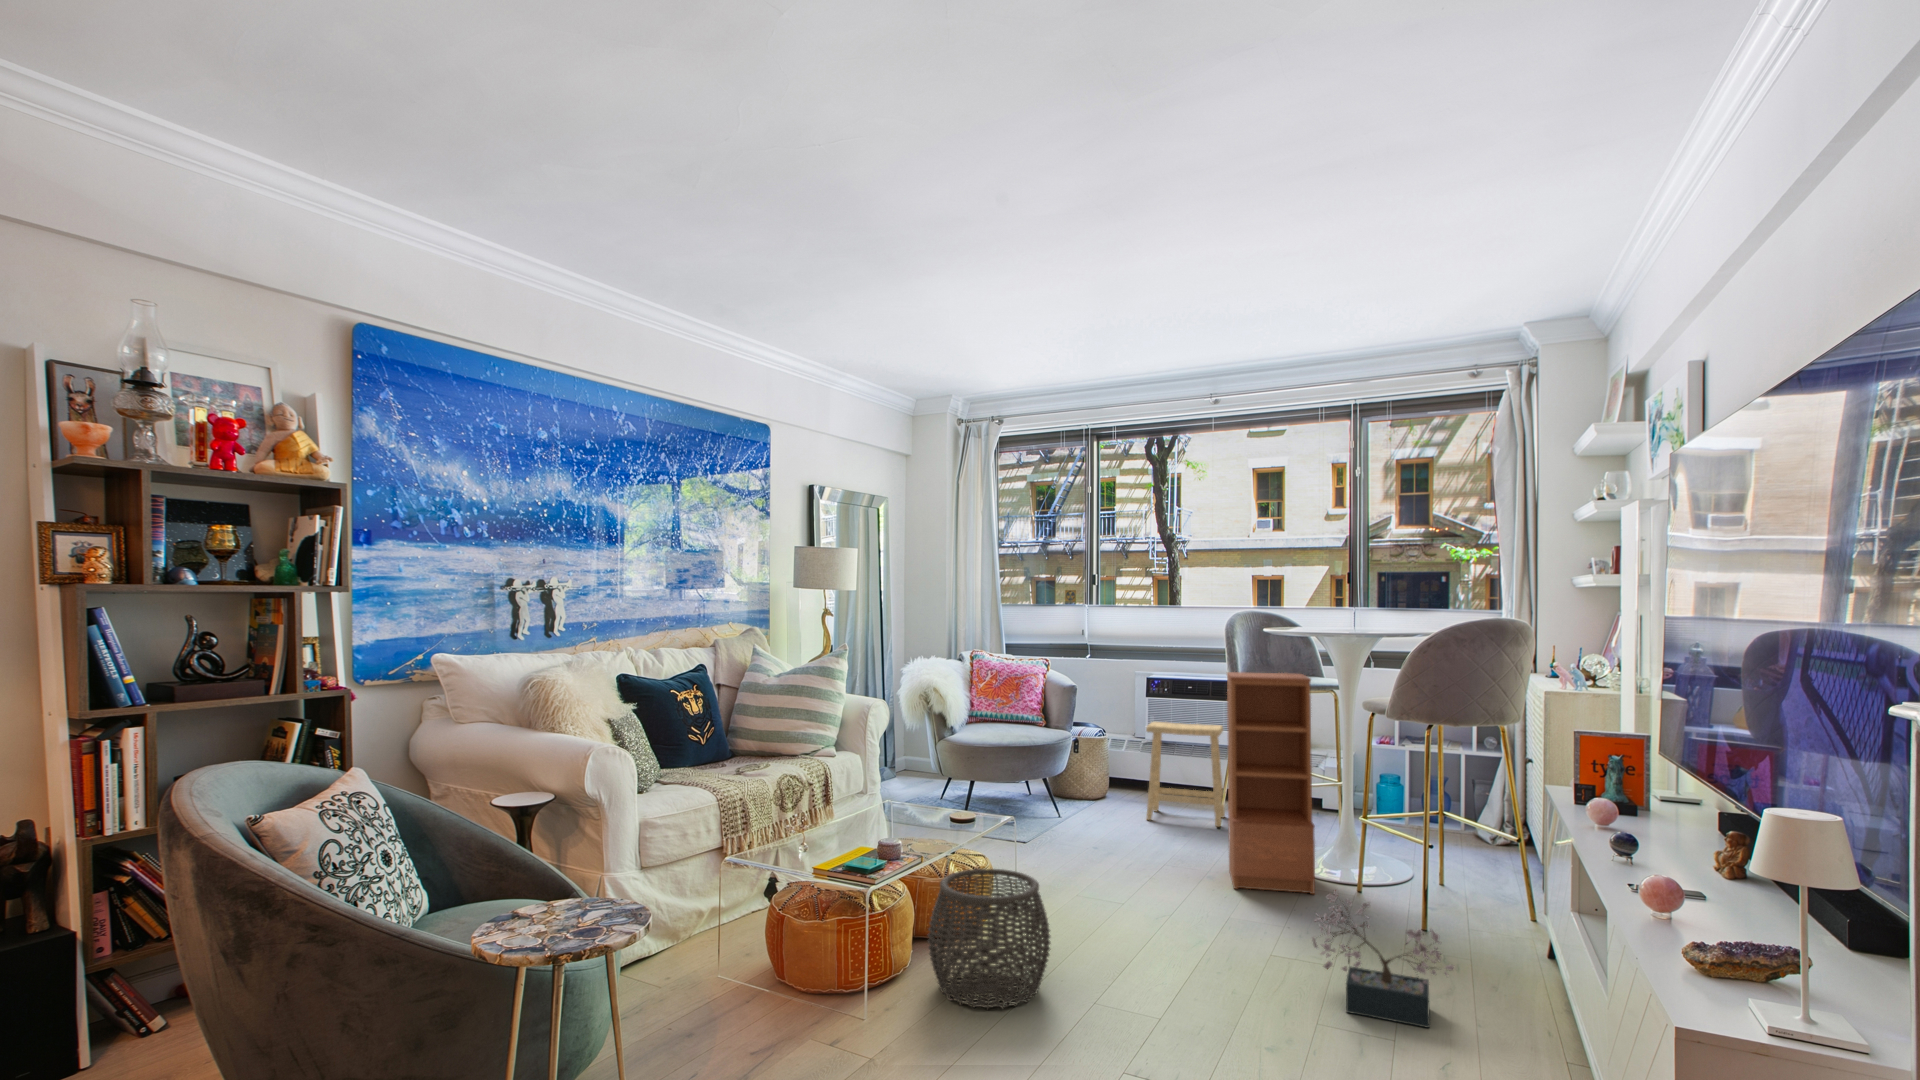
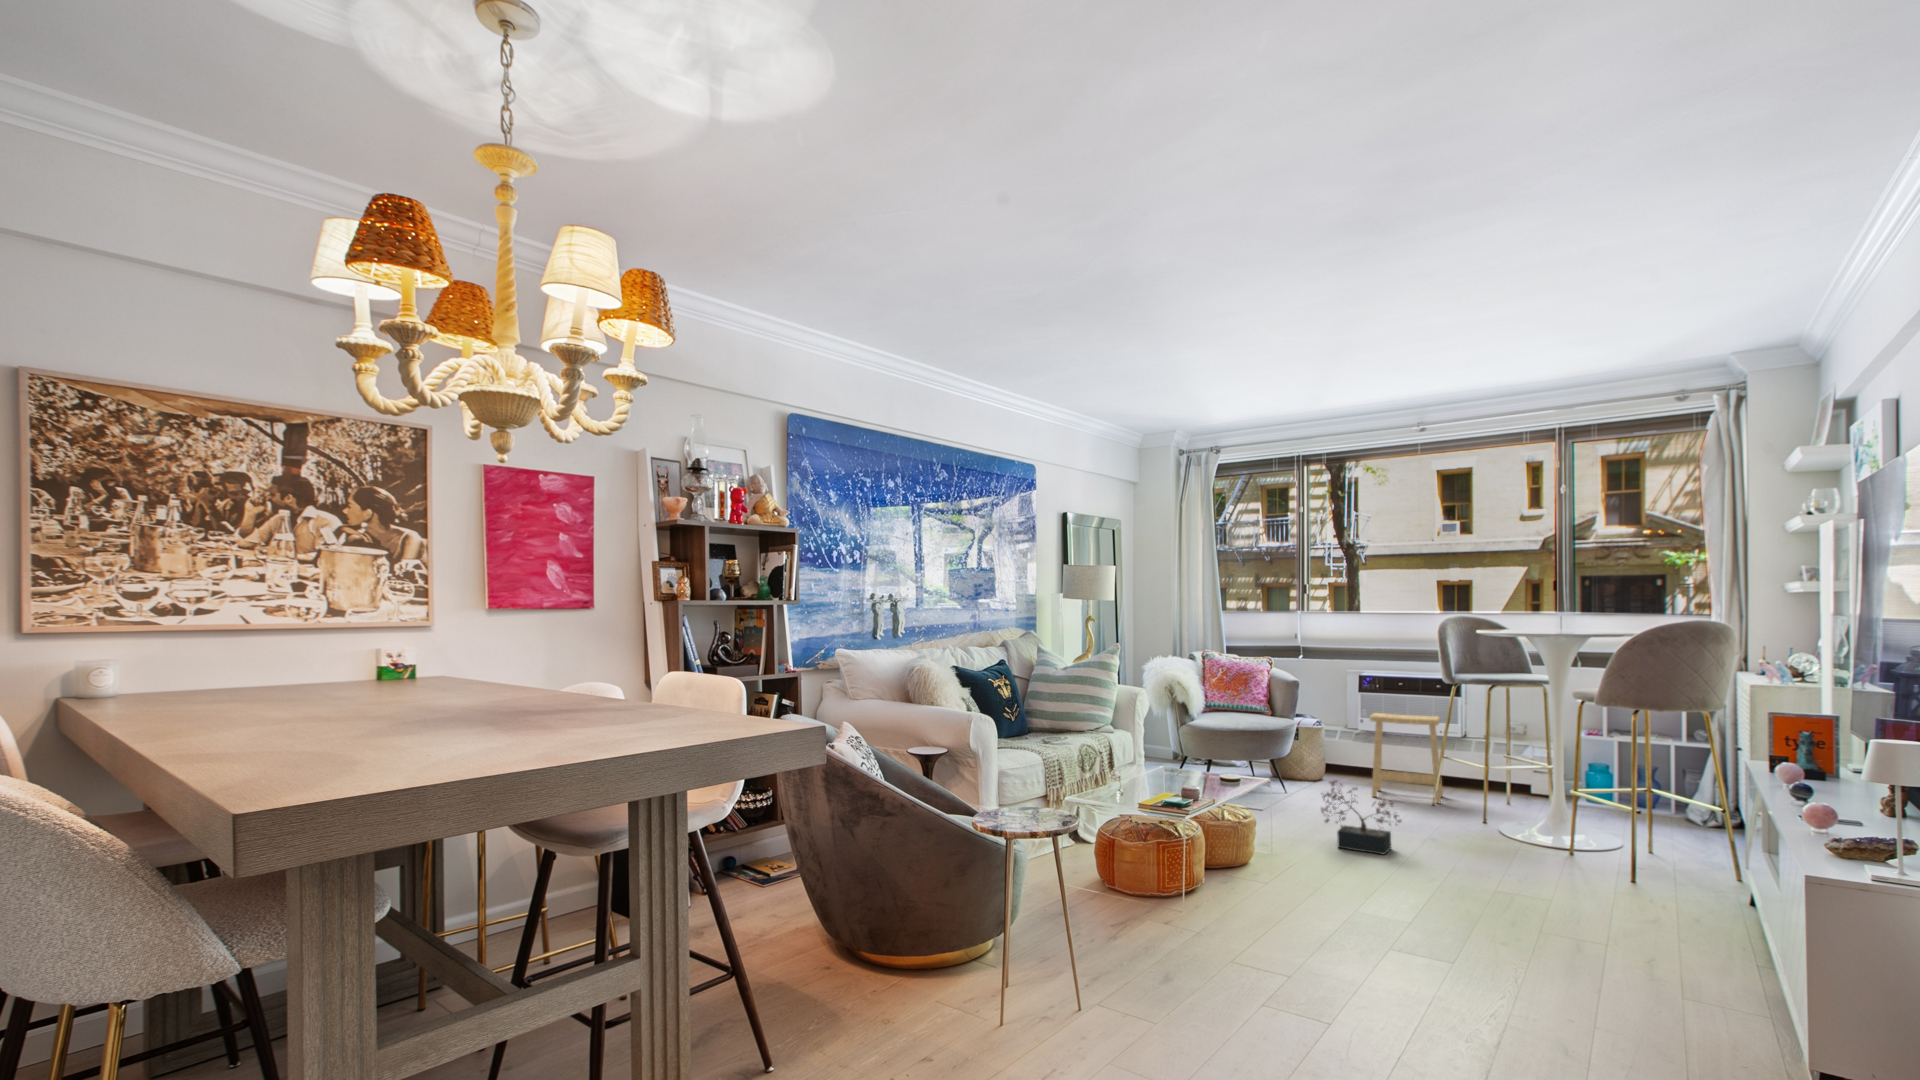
bookcase: present [1227,672,1315,894] -> none [1449,668,1535,852]
woven basket: present [928,869,1050,1009] -> none [1232,810,1328,908]
decorative plant: present [1312,889,1454,1028] -> present [1321,780,1401,854]

